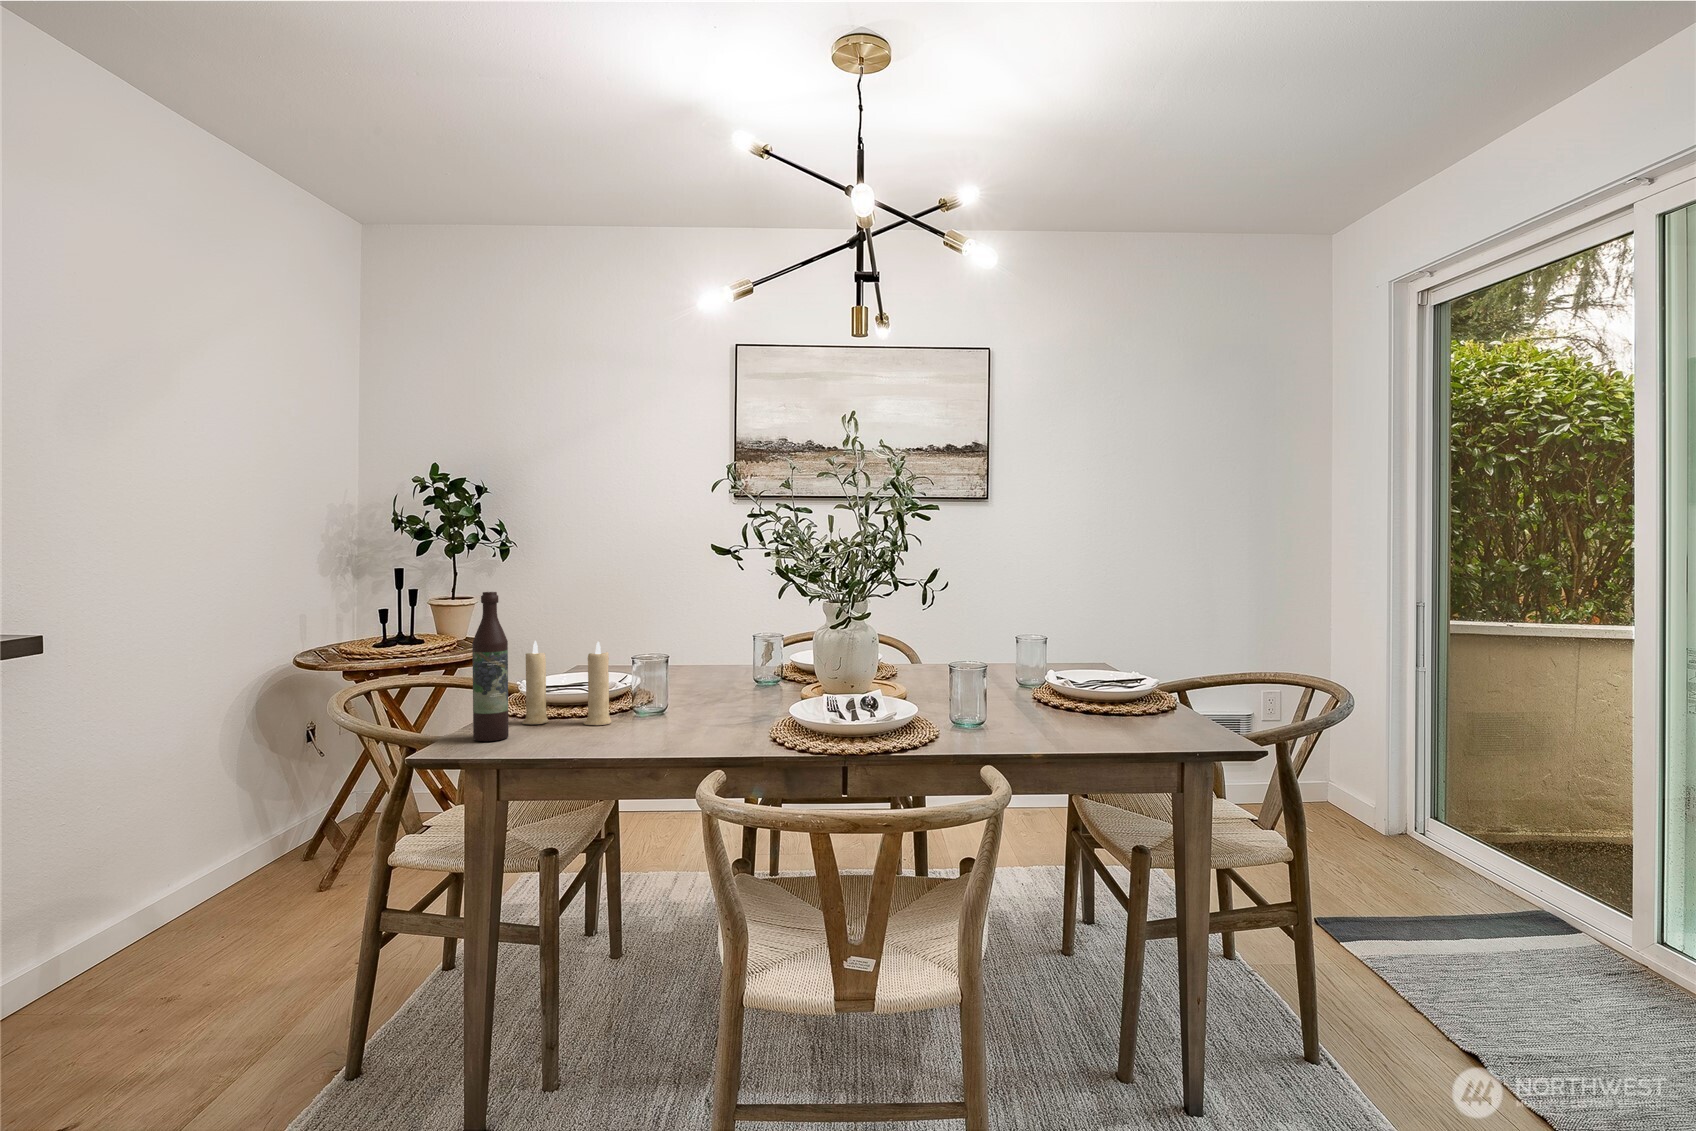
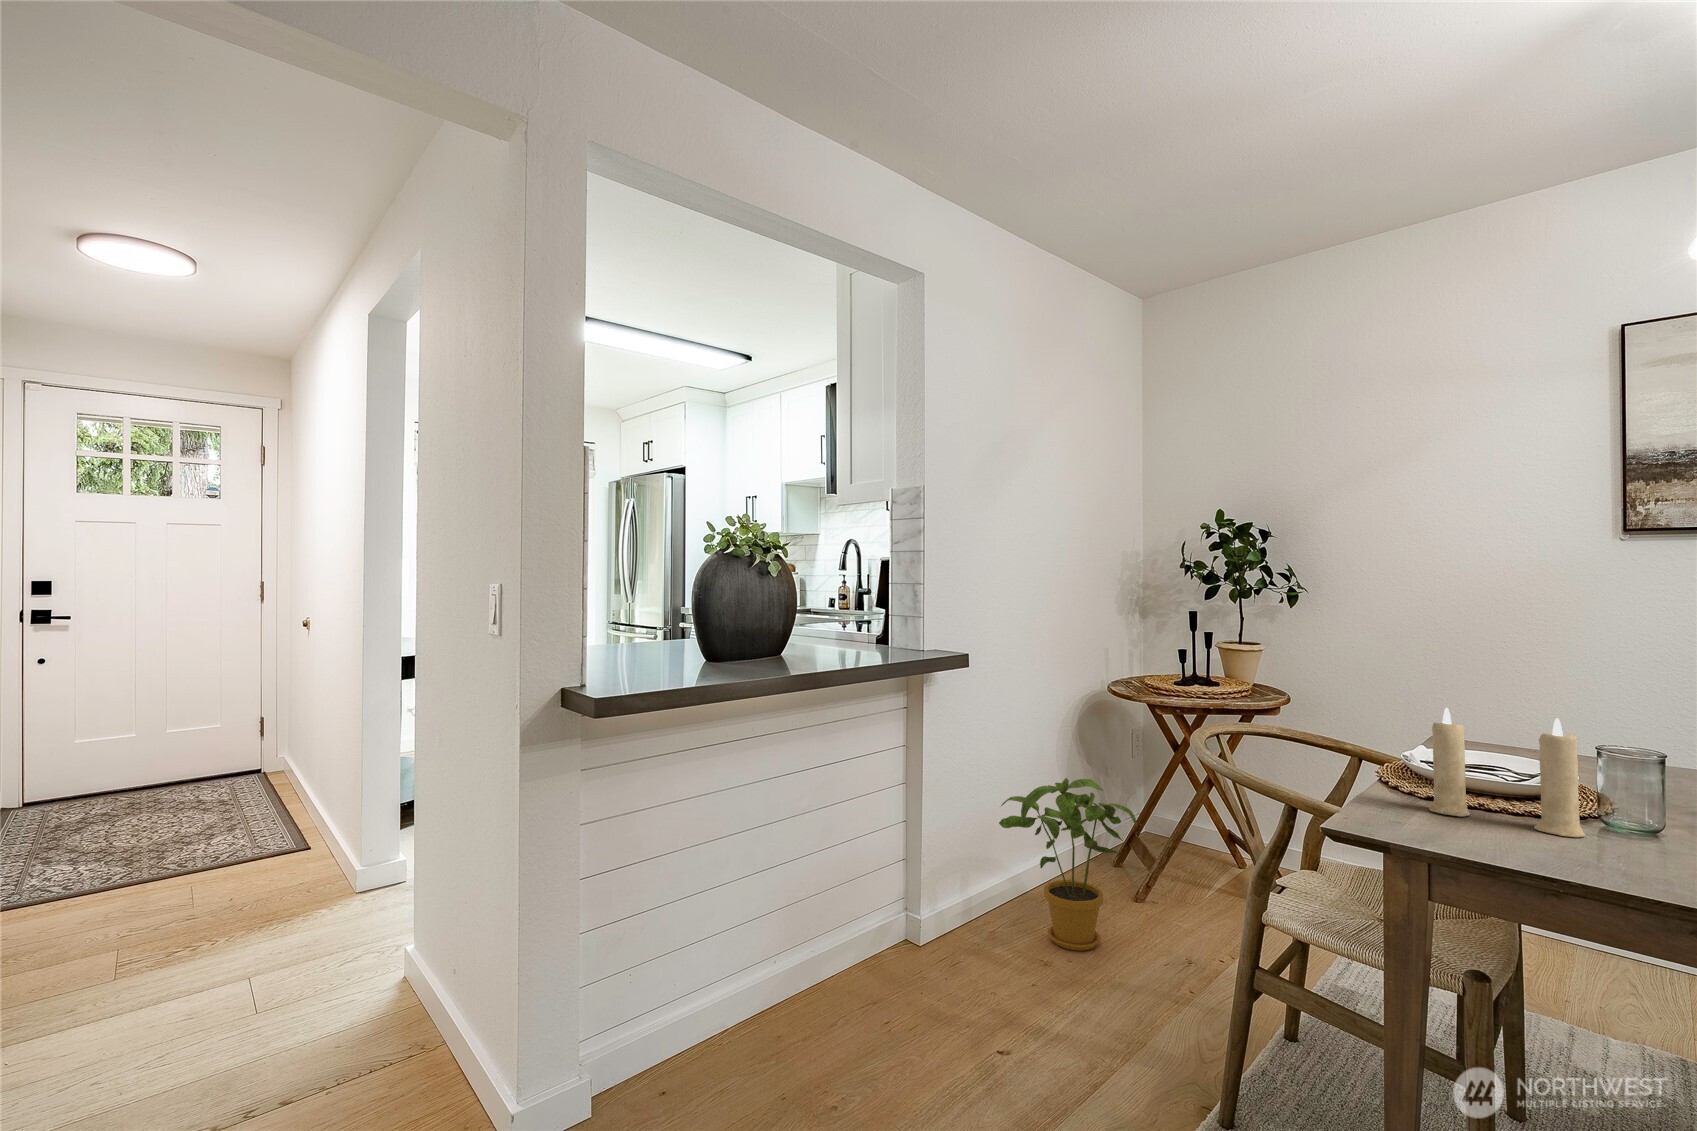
wine bottle: present [472,592,509,741] -> none [1374,644,1428,833]
house plant: none [132,759,317,956] -> present [999,778,1137,951]

